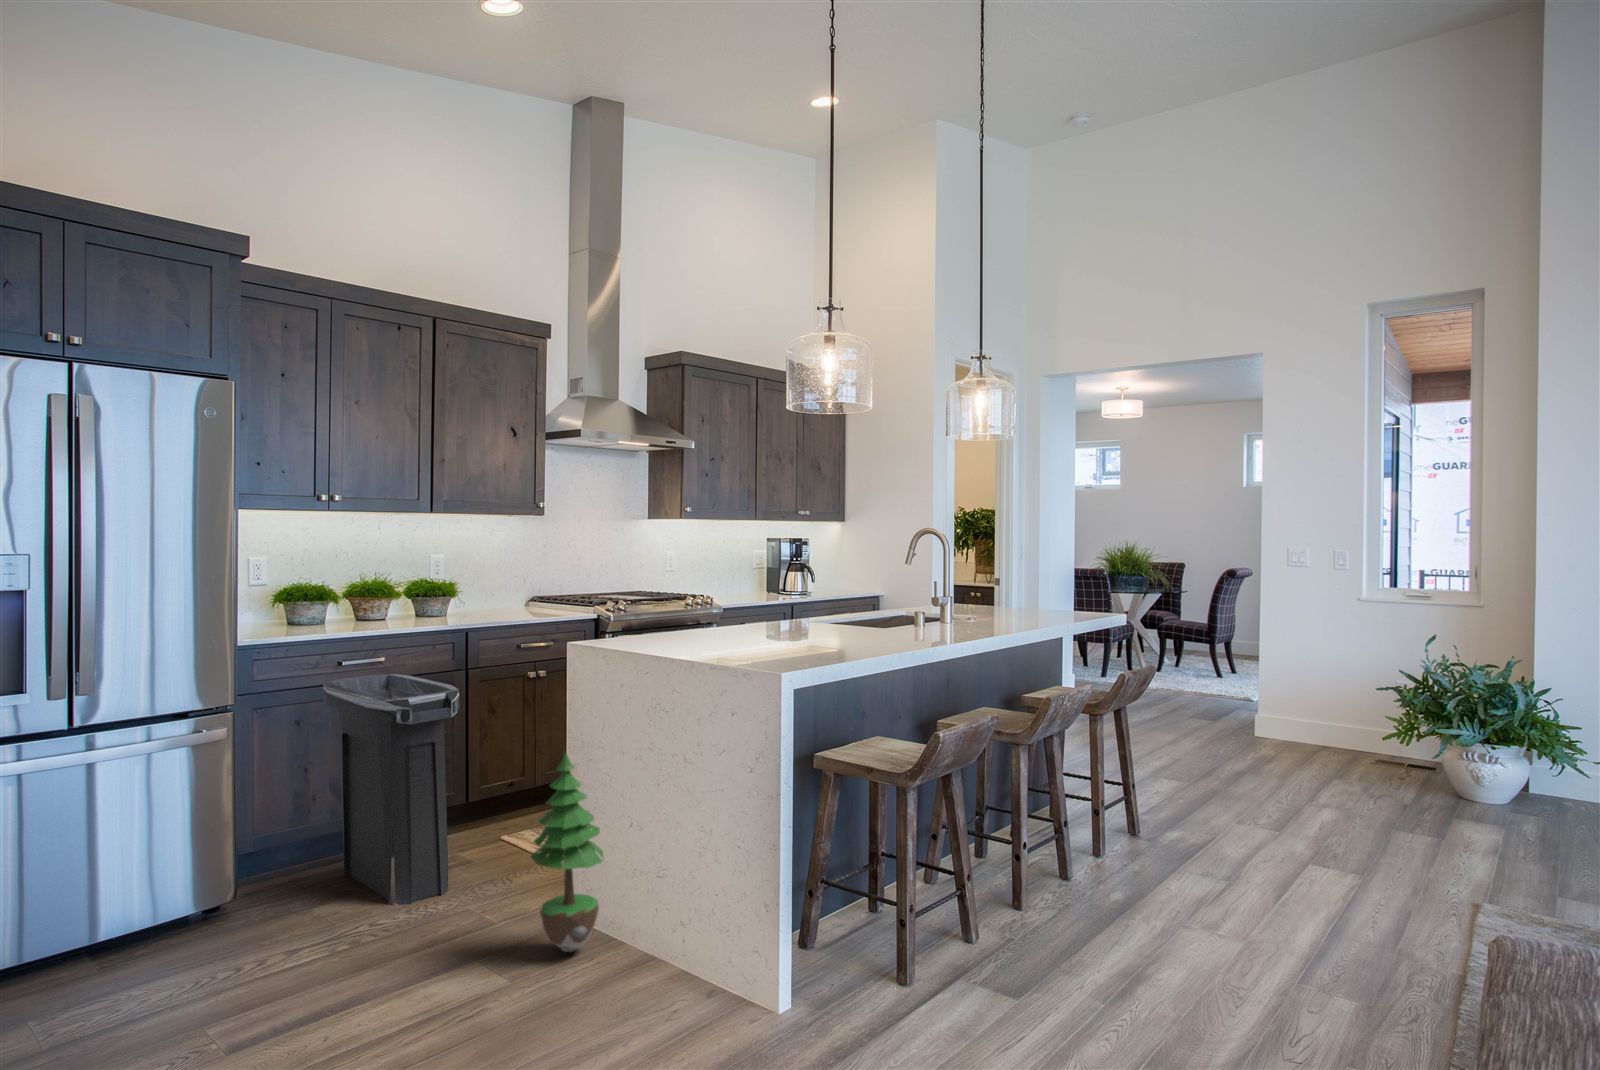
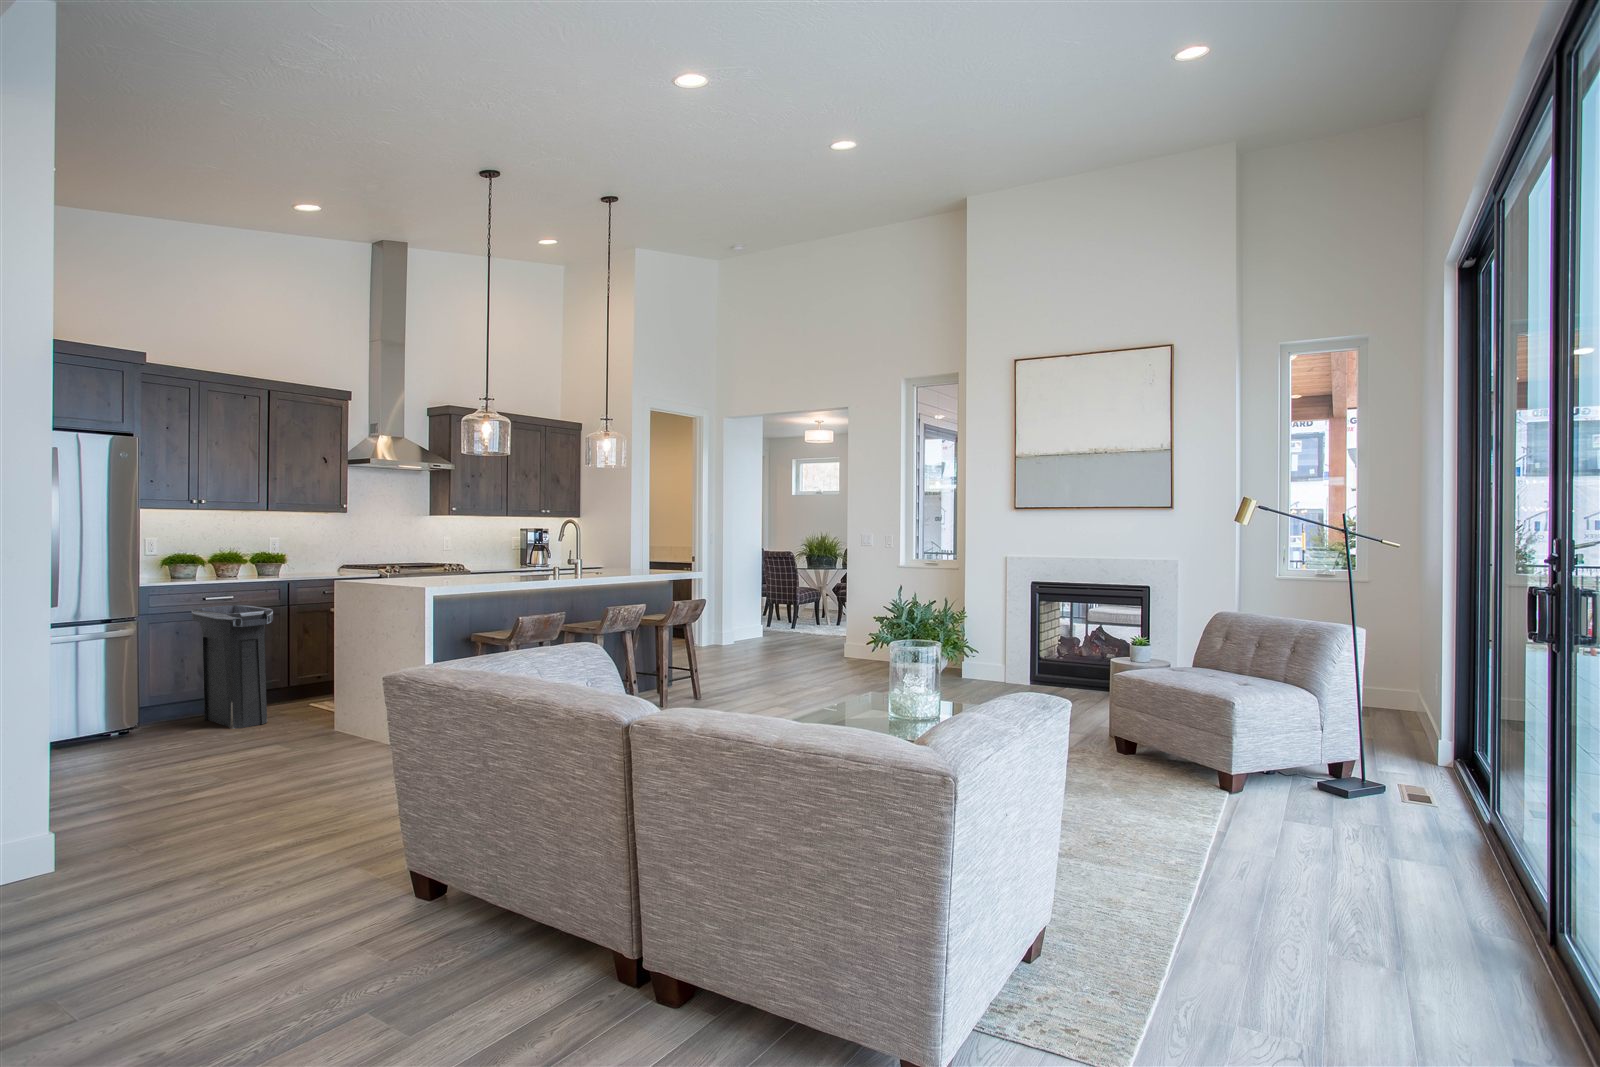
potted tree: present [531,753,604,952] -> none [304,635,347,740]

